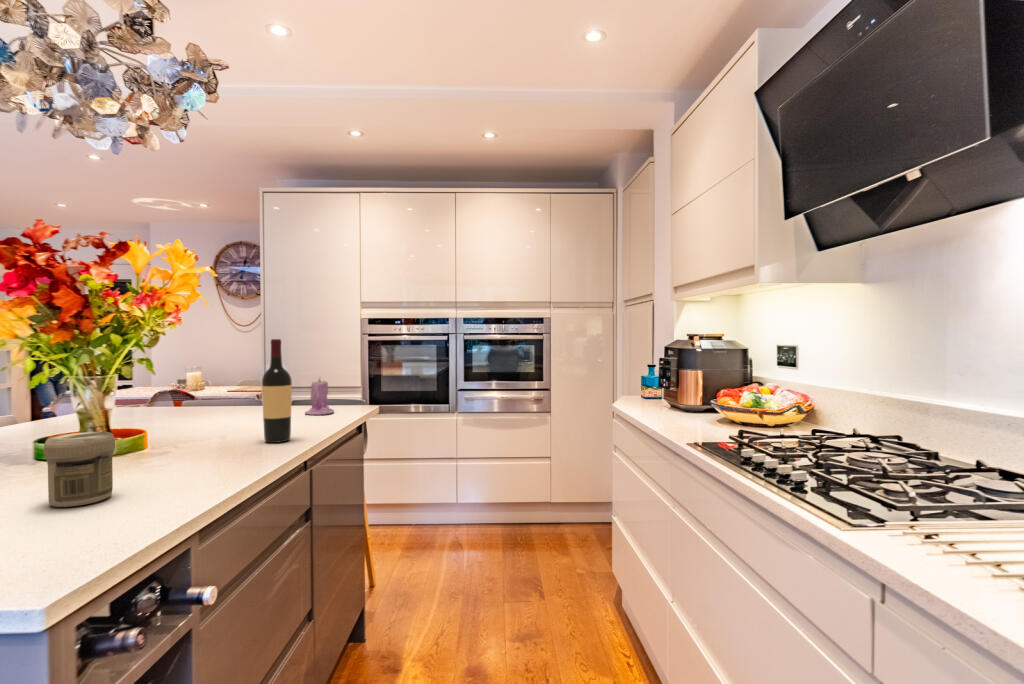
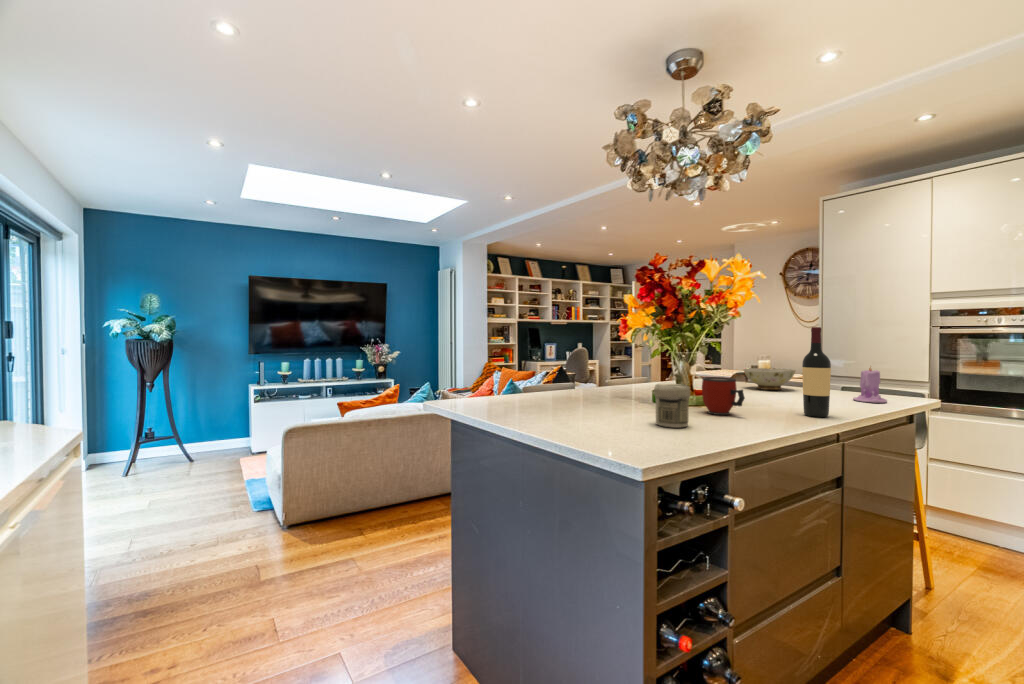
ceramic bowl: none [180,386,245,414] -> present [744,368,795,390]
mug: none [129,409,195,465] -> present [702,377,745,415]

